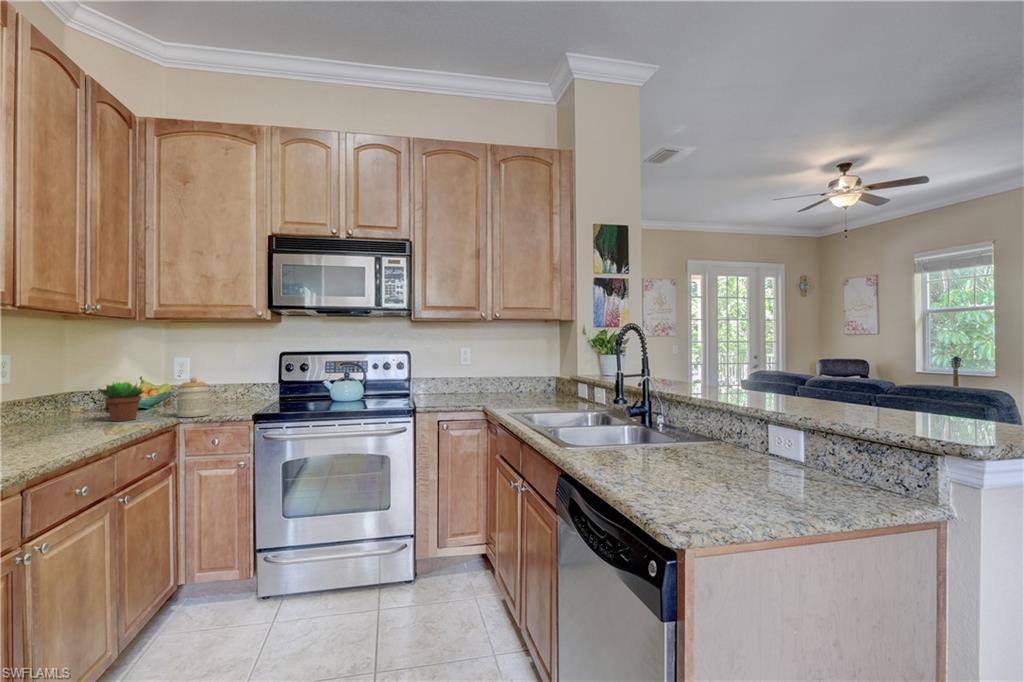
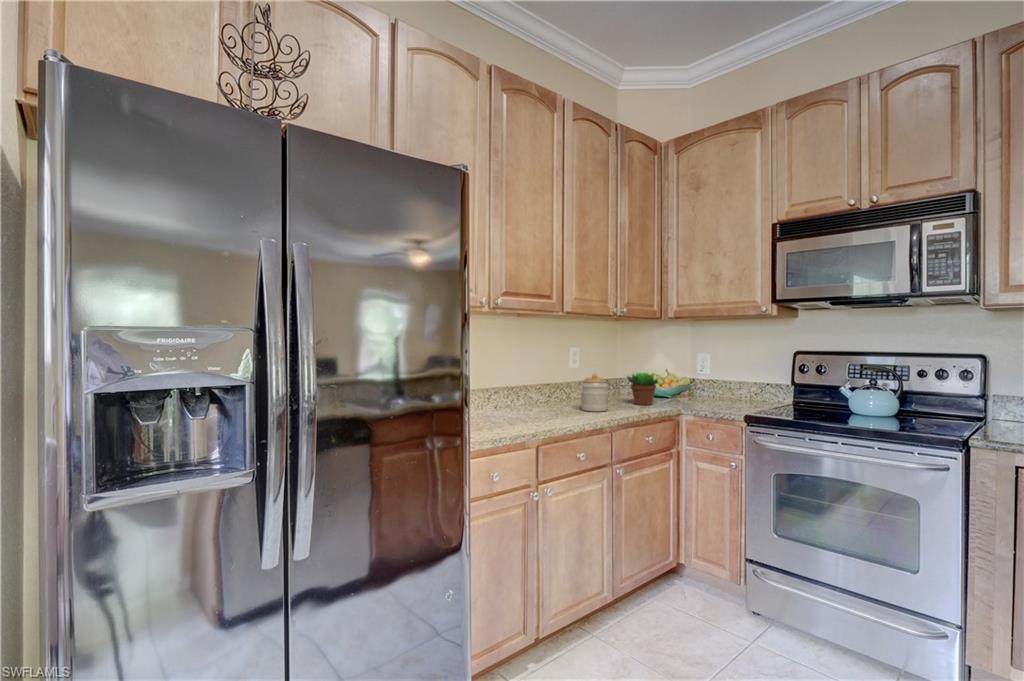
jar: present [177,377,210,417] -> present [581,374,608,411]

